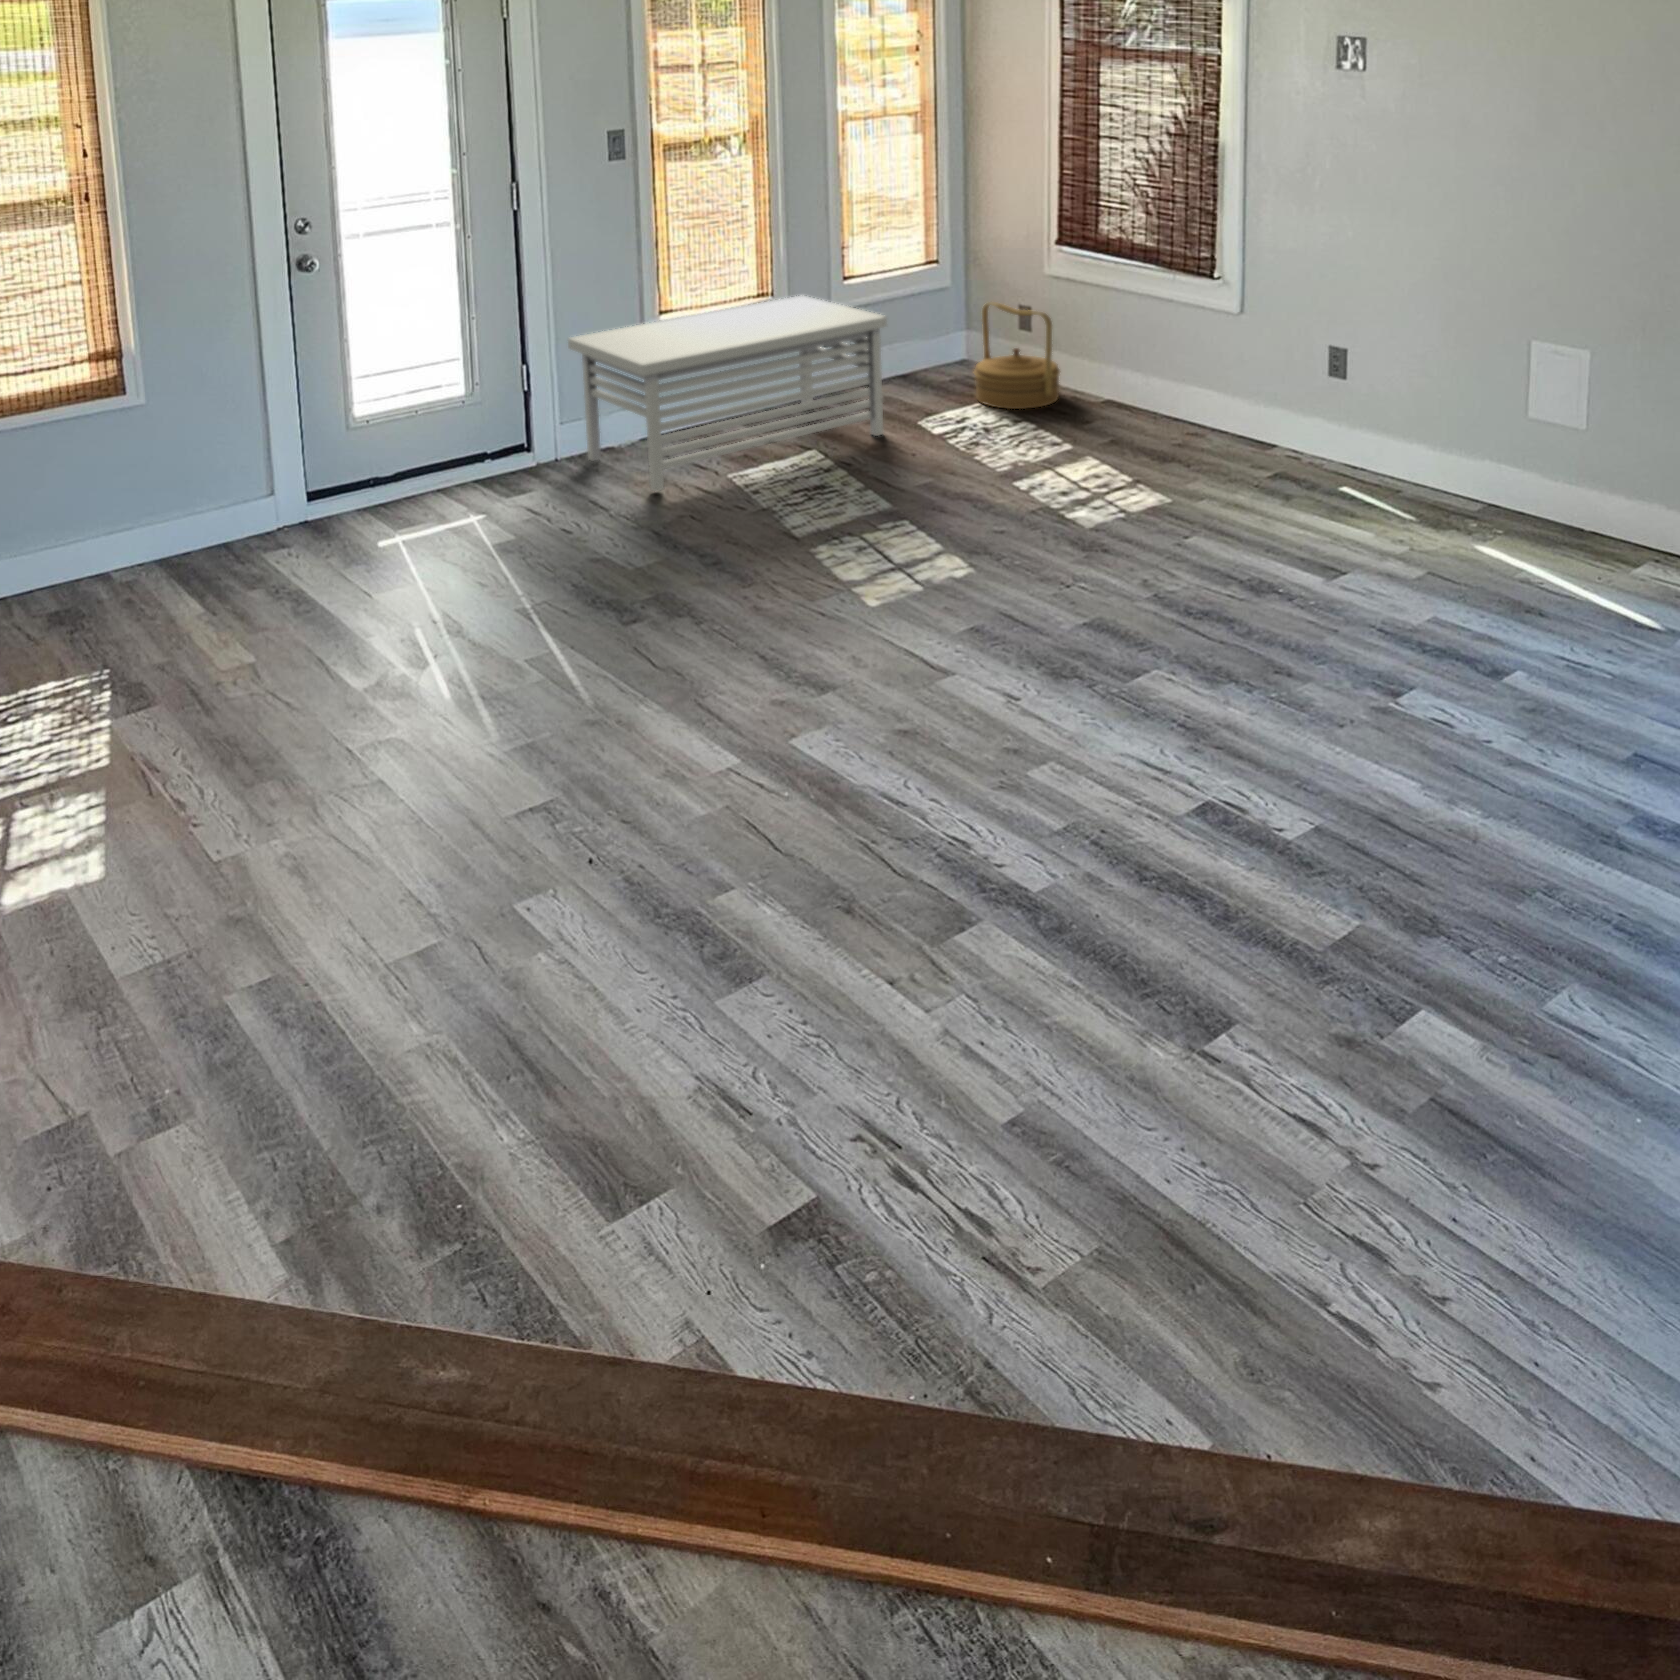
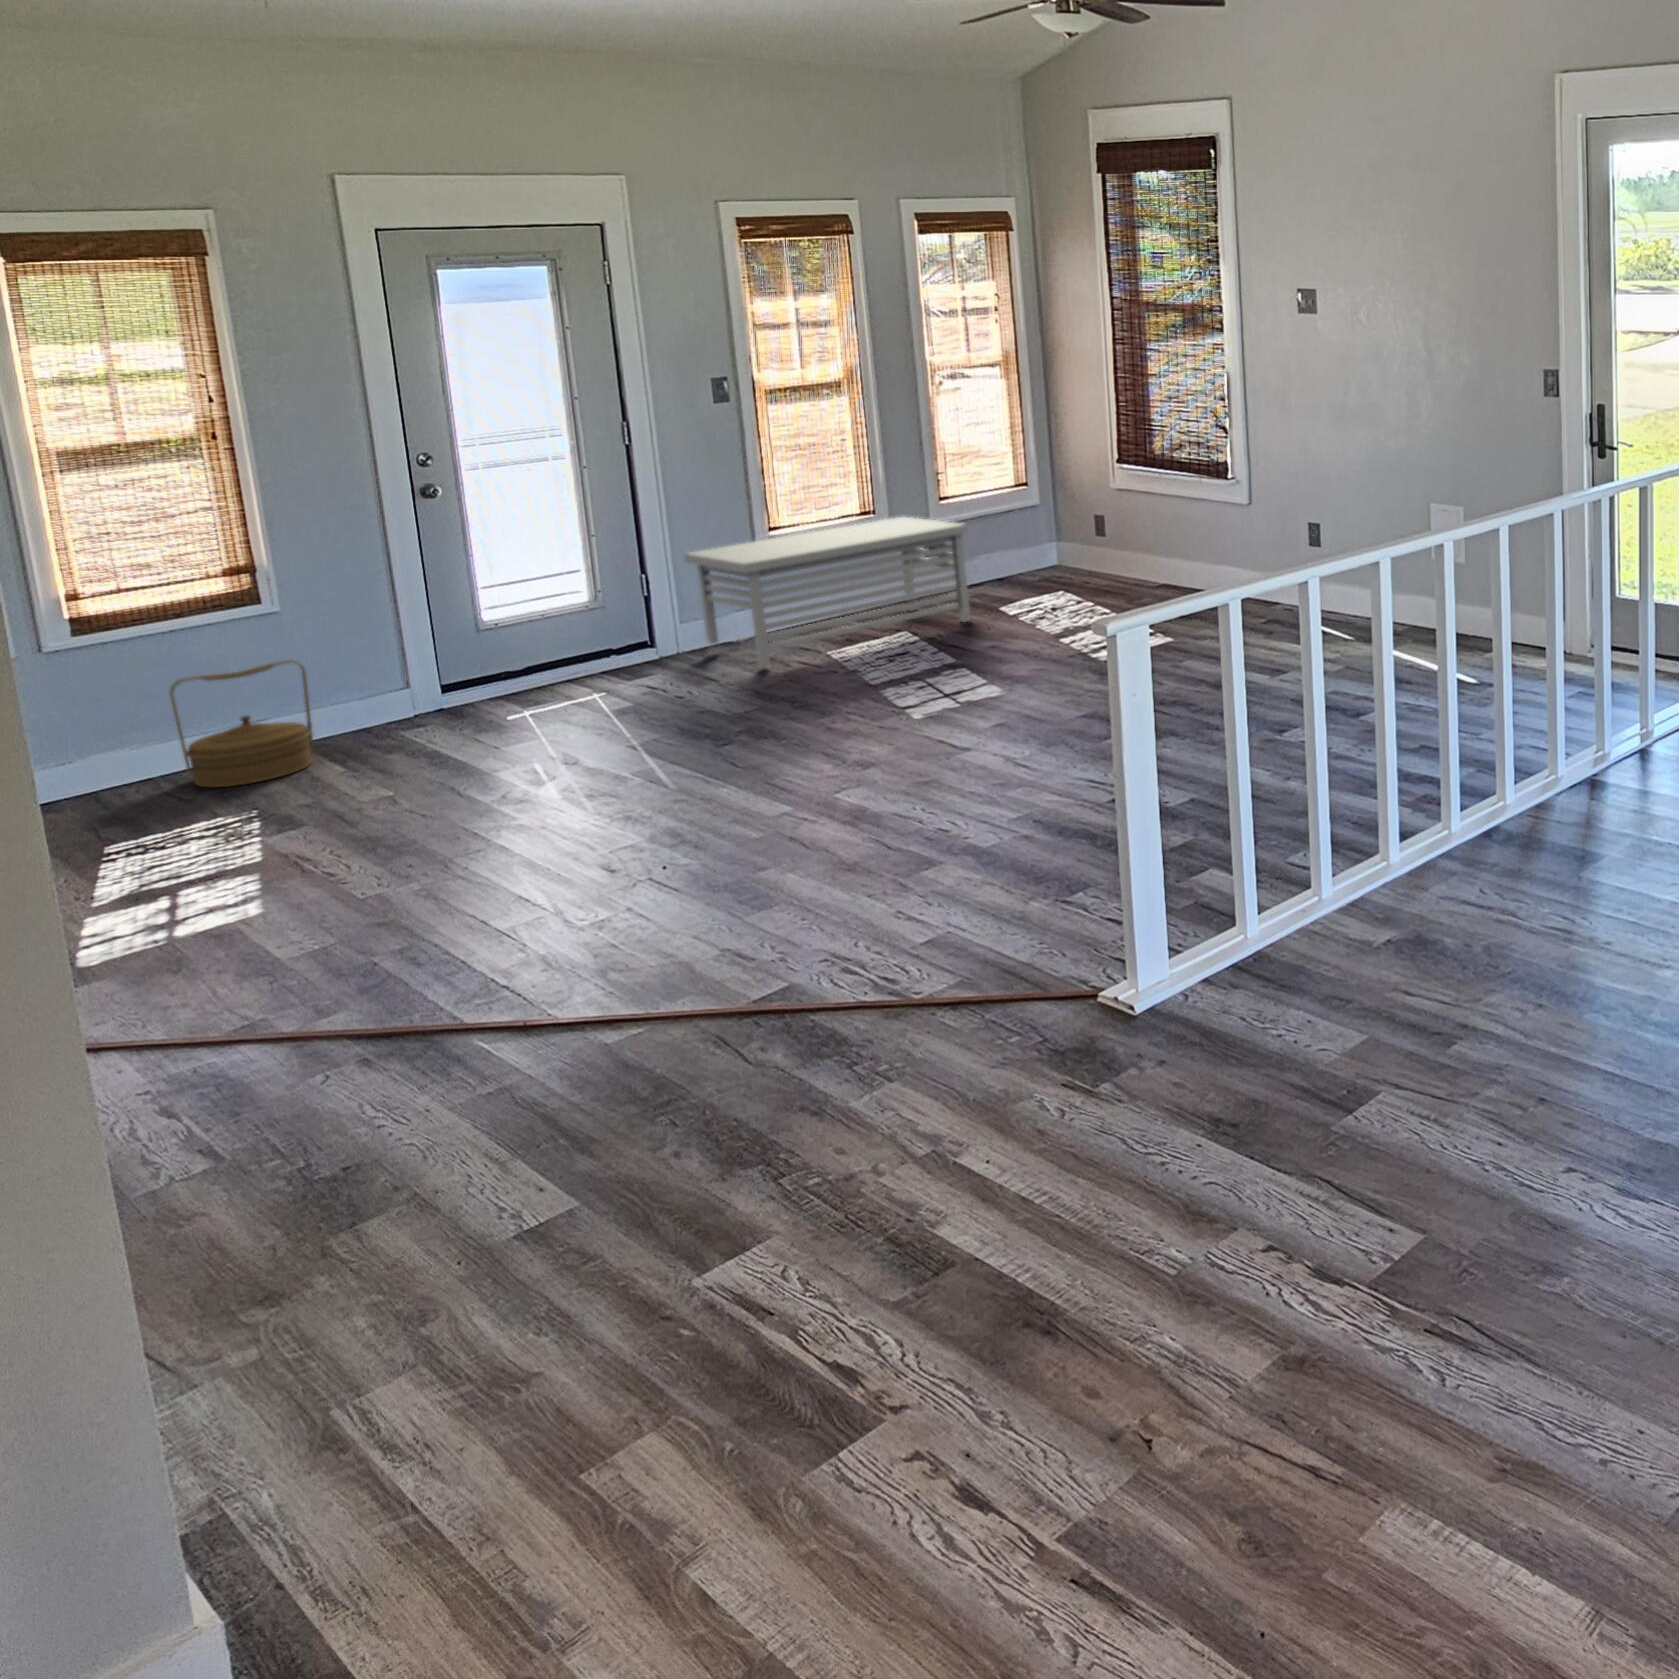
woven basket: present [974,302,1060,409] -> present [170,660,314,787]

